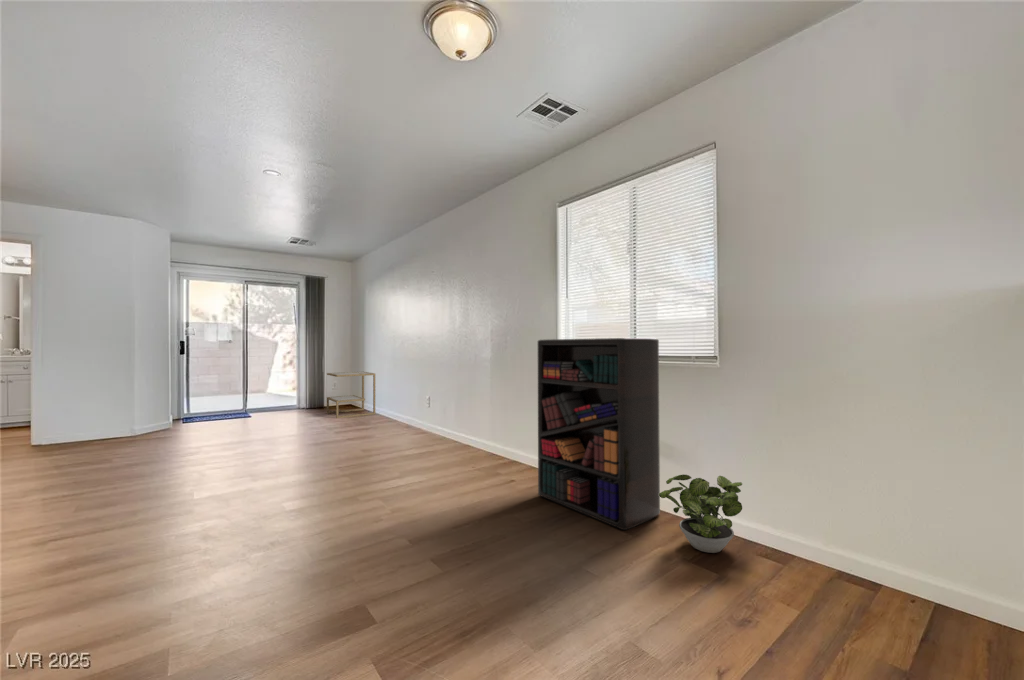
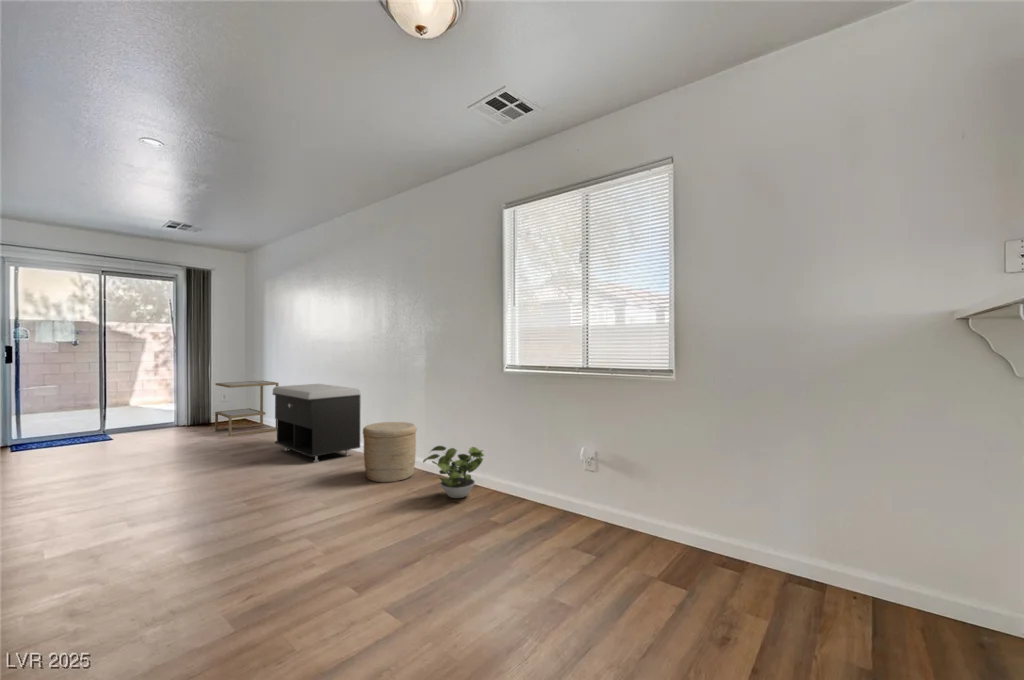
bookshelf: present [538,338,660,530] -> none [488,350,615,551]
storage bench: none [368,374,438,441] -> present [273,384,361,462]
woven basket: none [436,407,483,460] -> present [363,422,417,482]
potted plant: present [659,474,742,553] -> present [423,446,484,498]

